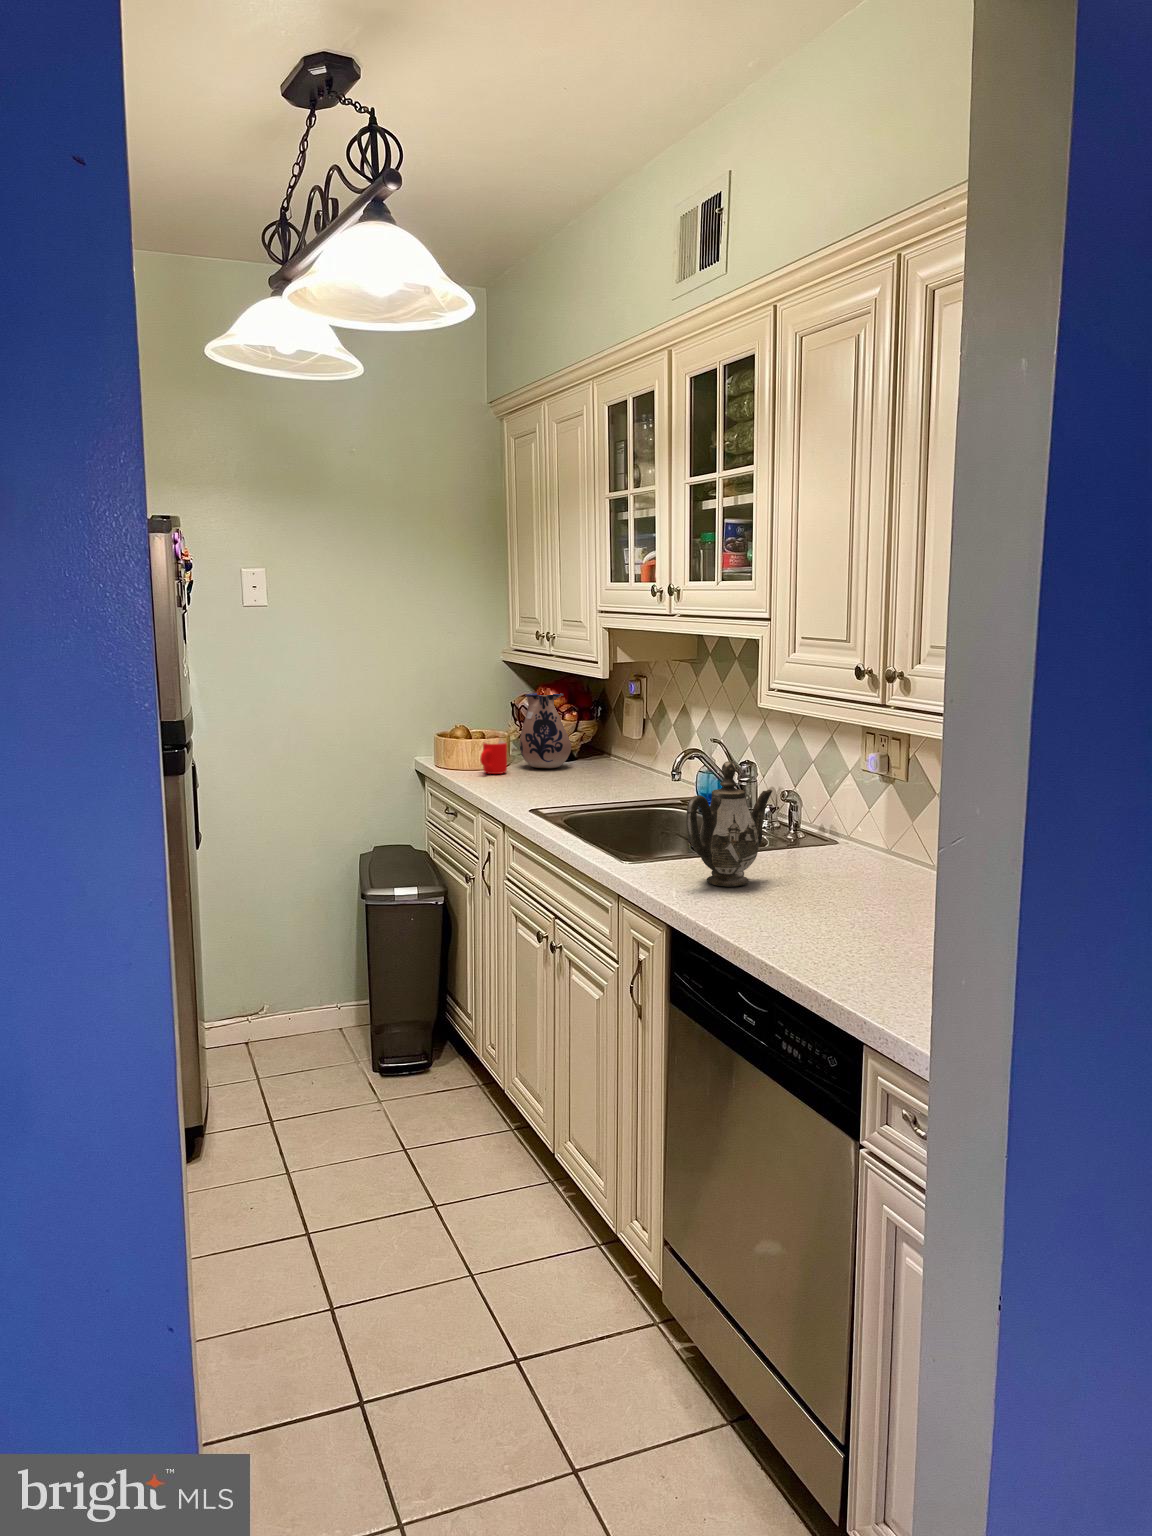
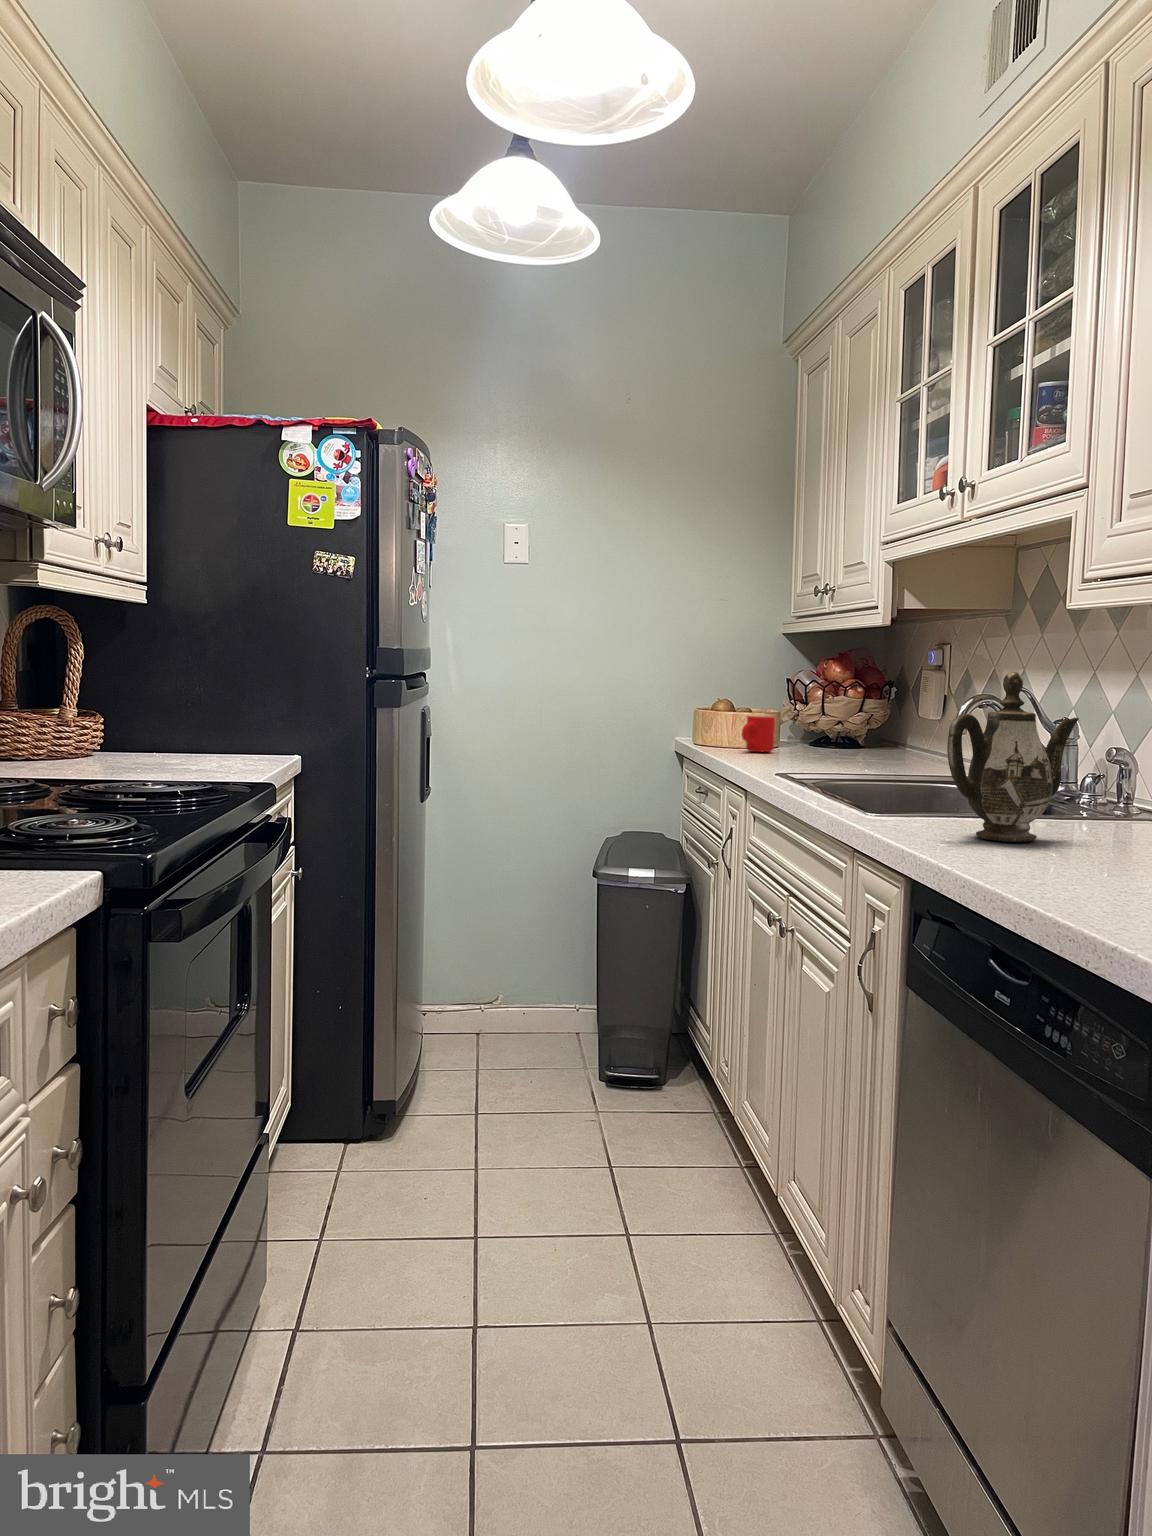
ceramic pitcher: present [520,693,571,768] -> none [793,665,855,752]

